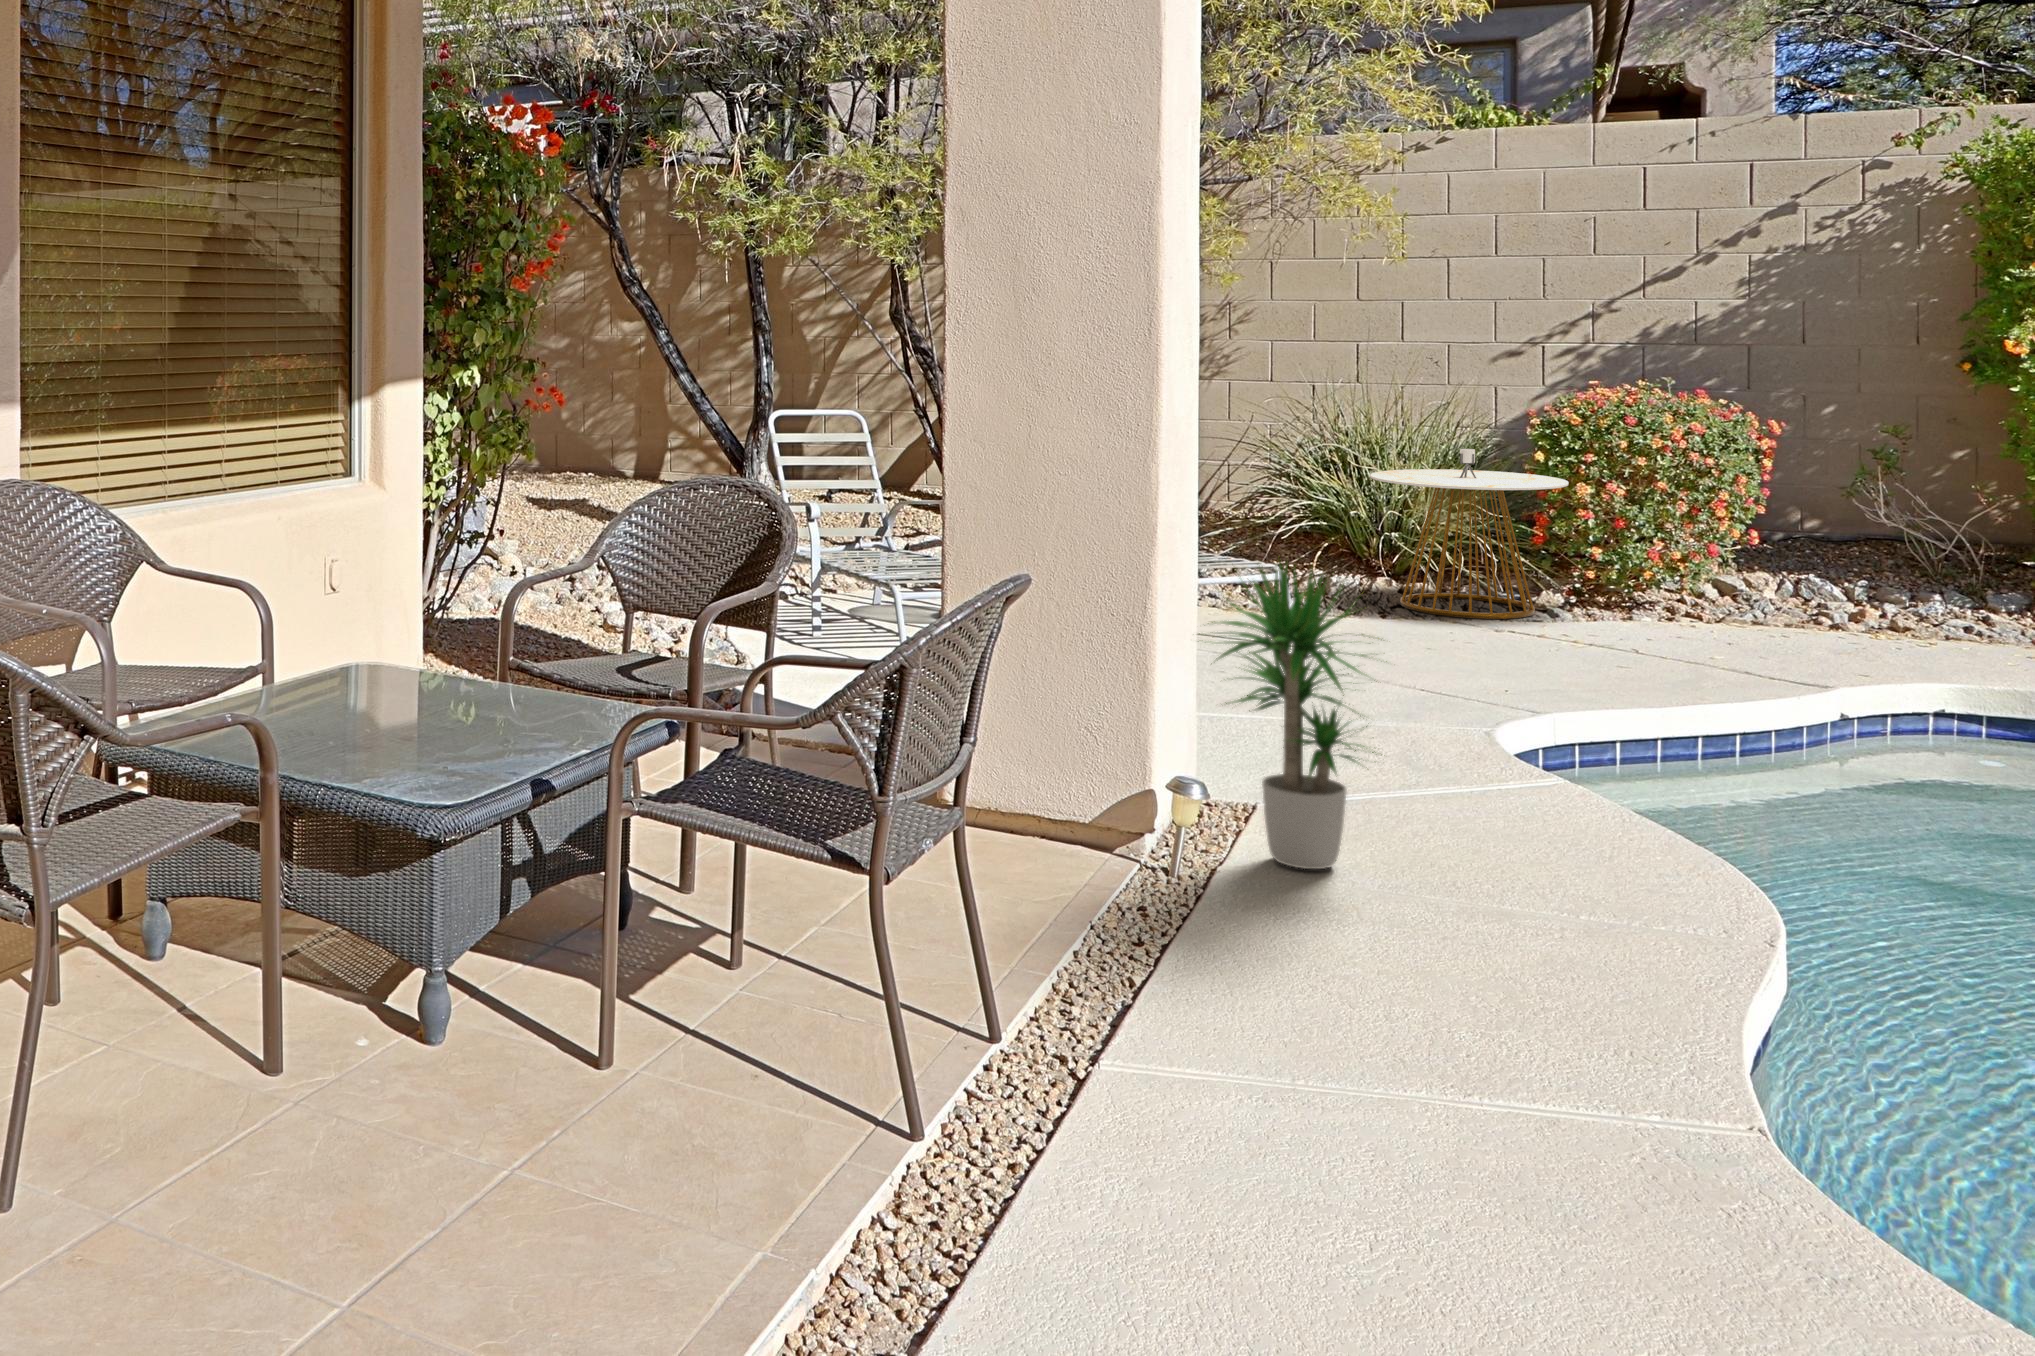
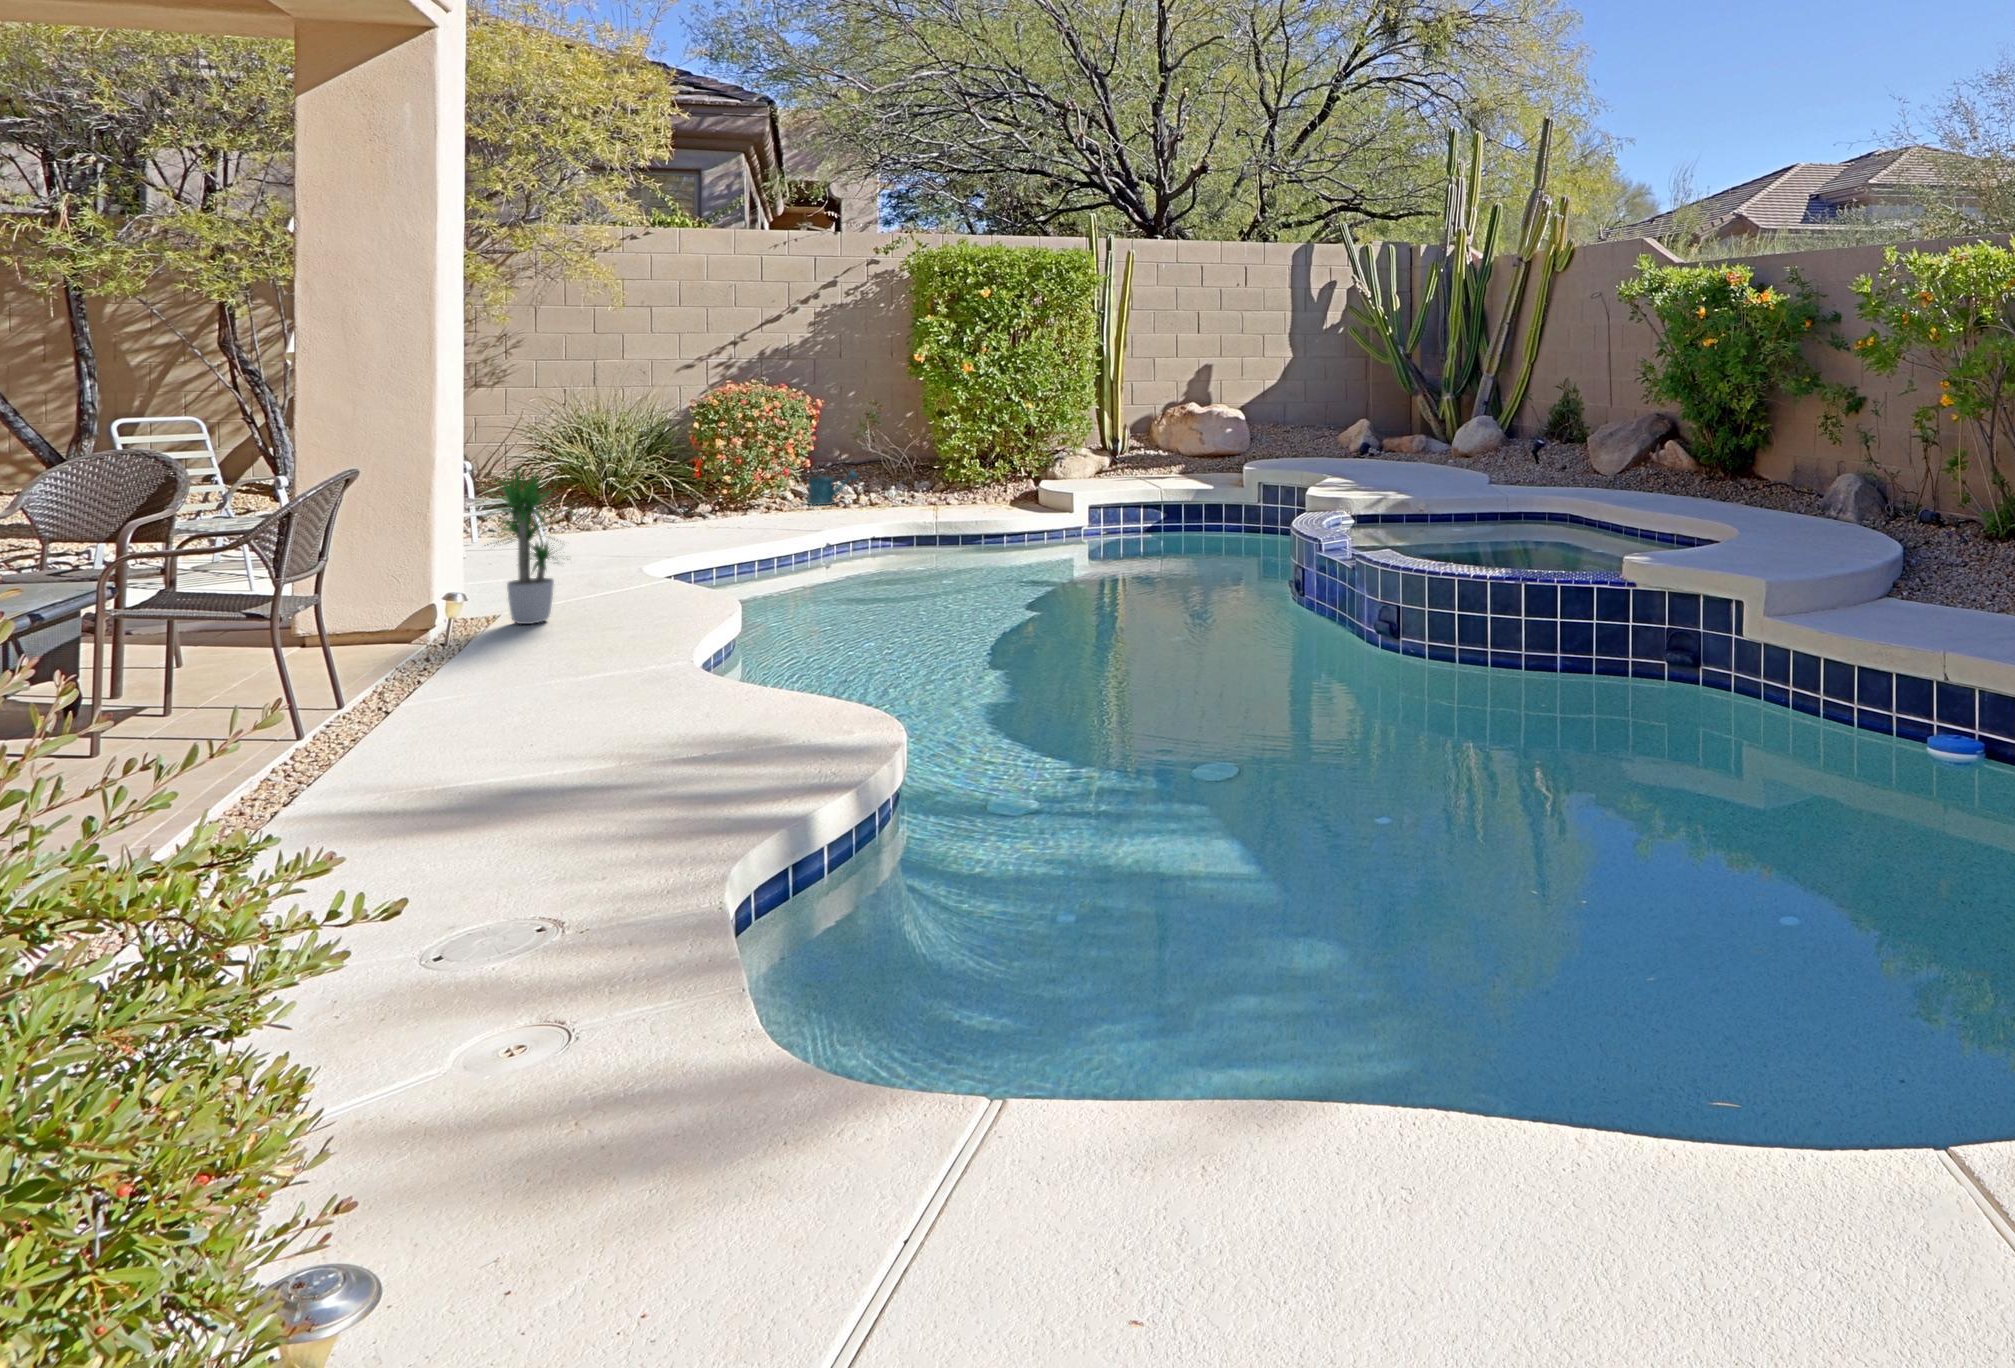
side table: present [1370,449,1569,619] -> none [596,422,711,519]
watering can: none [1737,554,1866,625] -> present [807,470,857,505]

